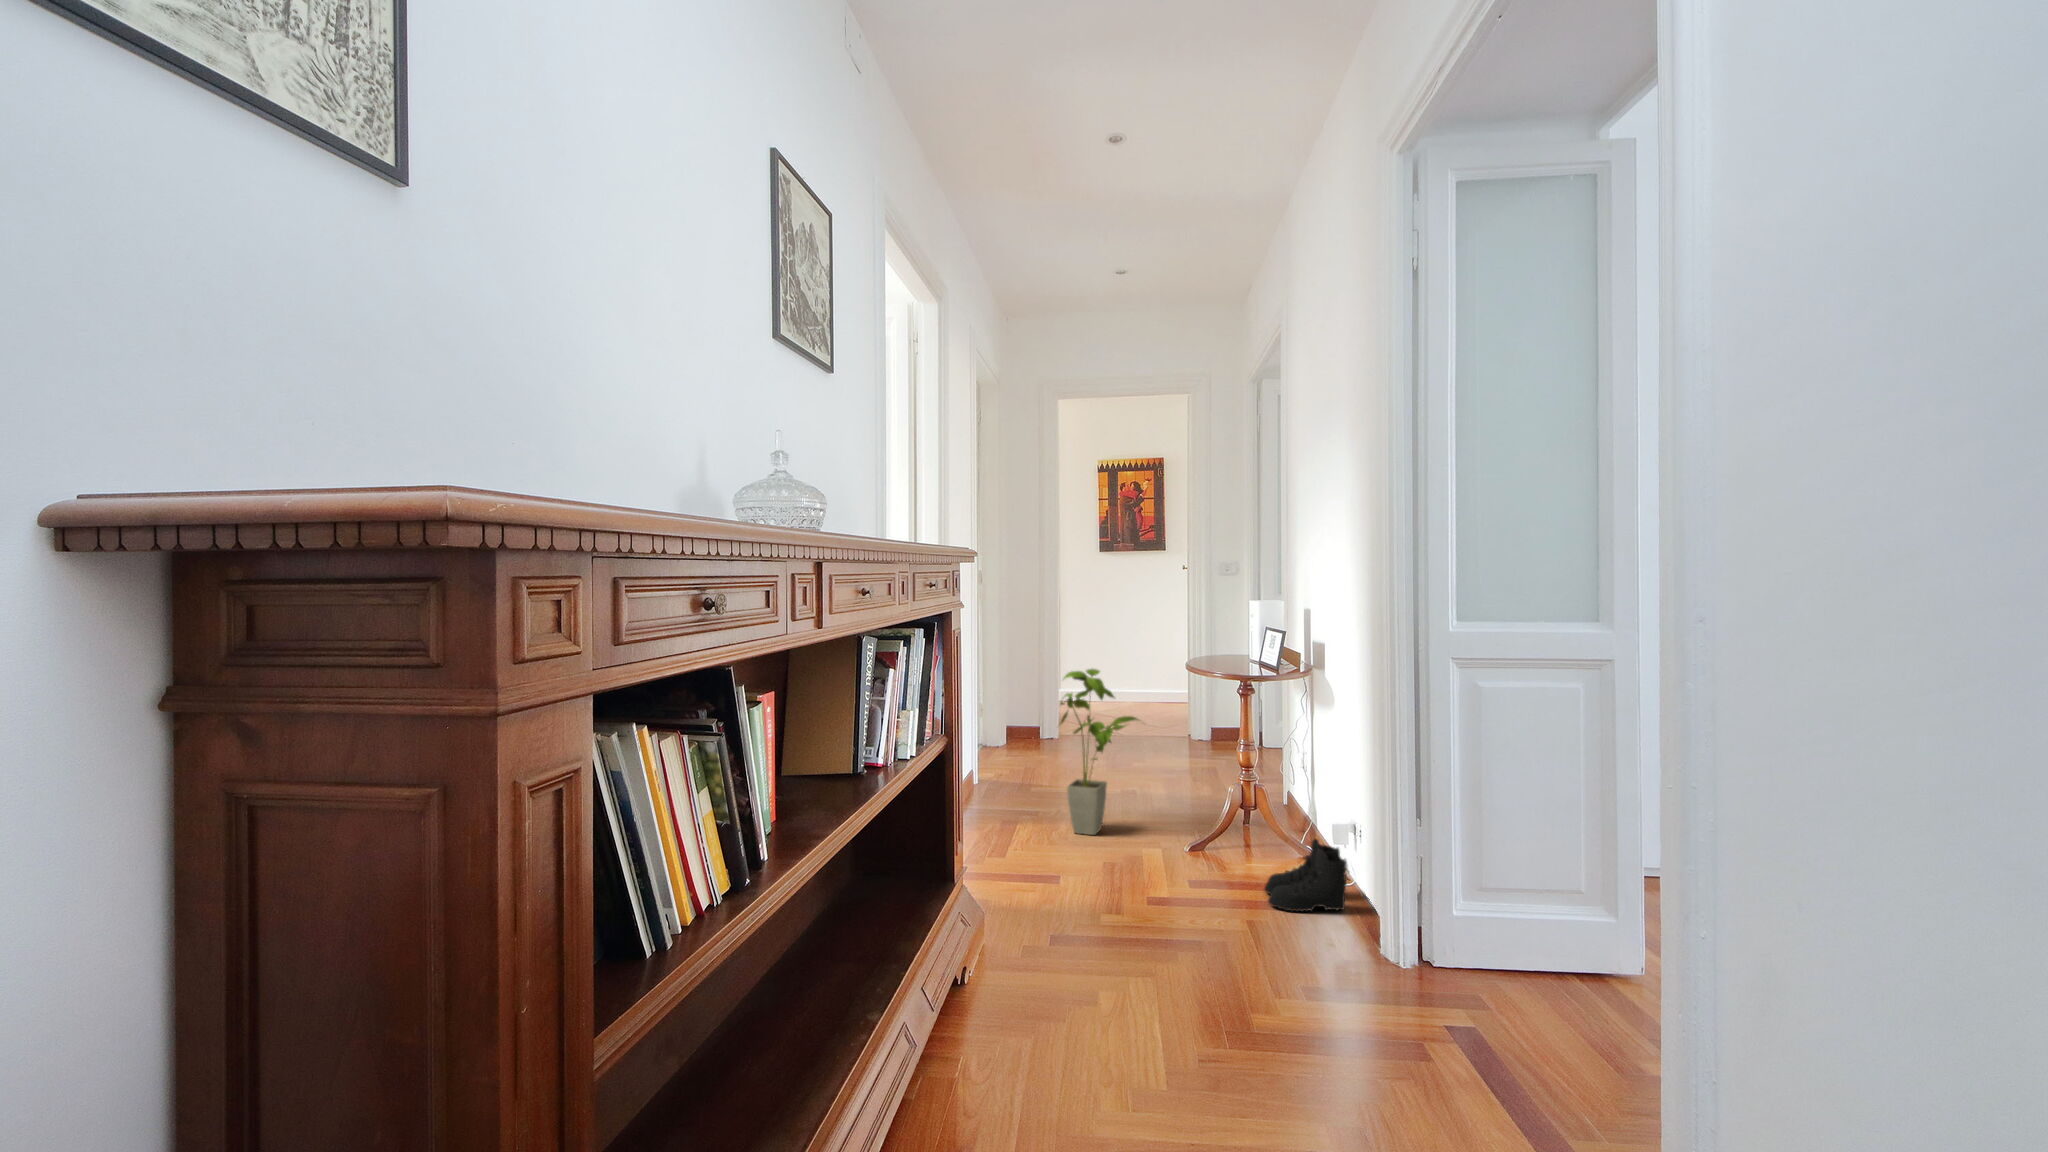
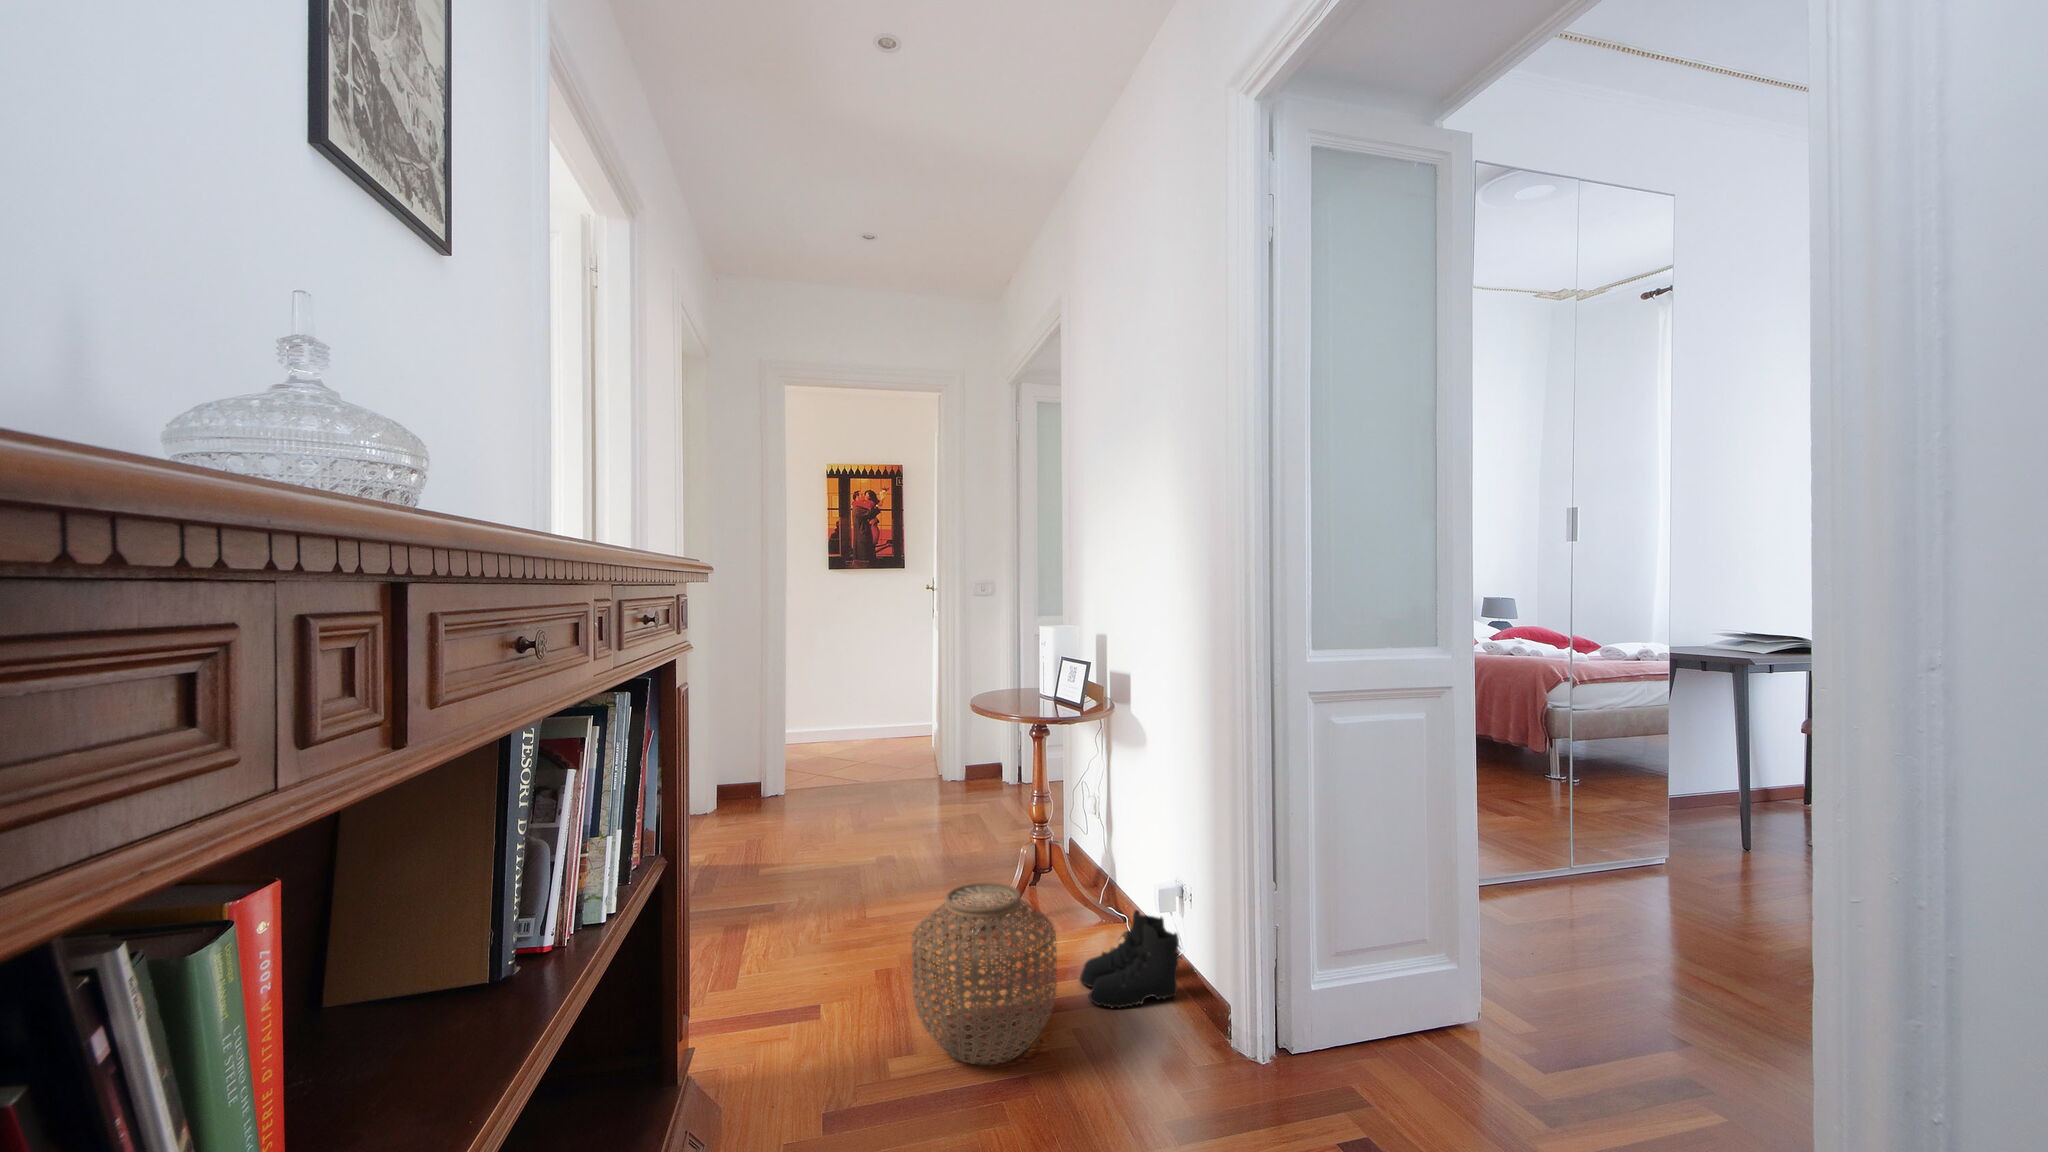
house plant: present [1060,669,1138,835] -> none [805,715,918,928]
woven basket: none [1121,797,1233,930] -> present [912,882,1057,1064]

